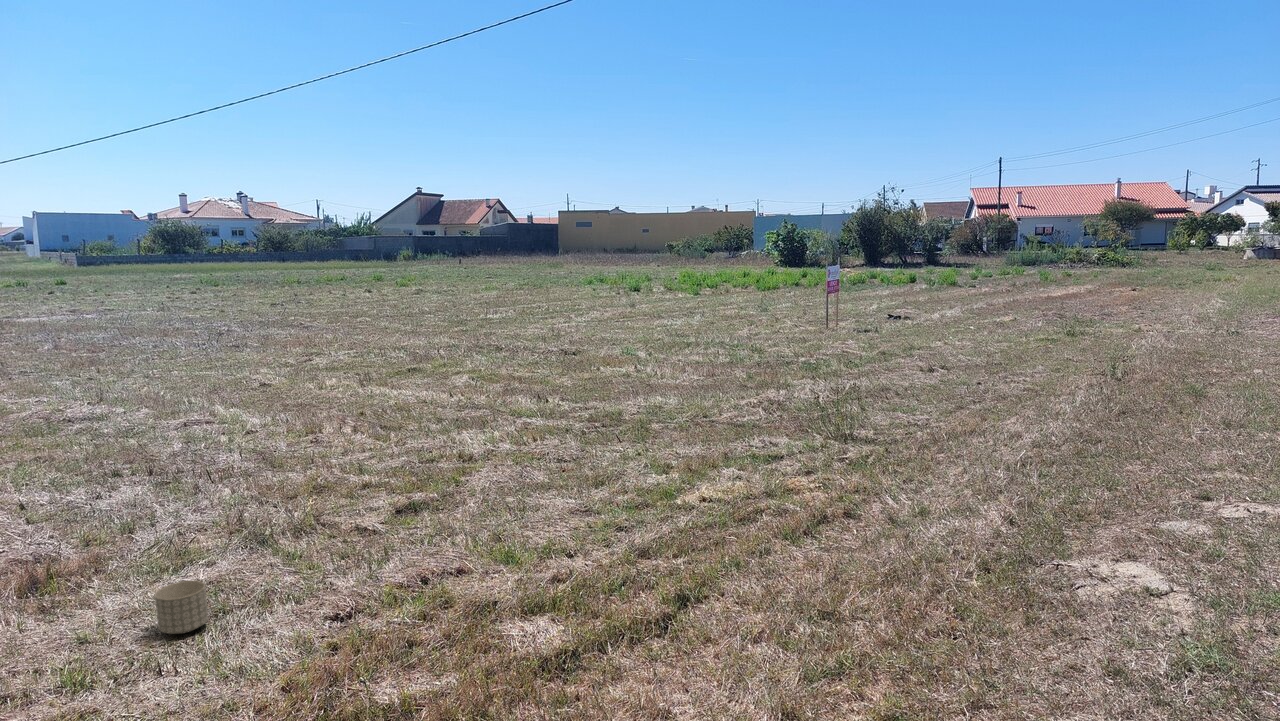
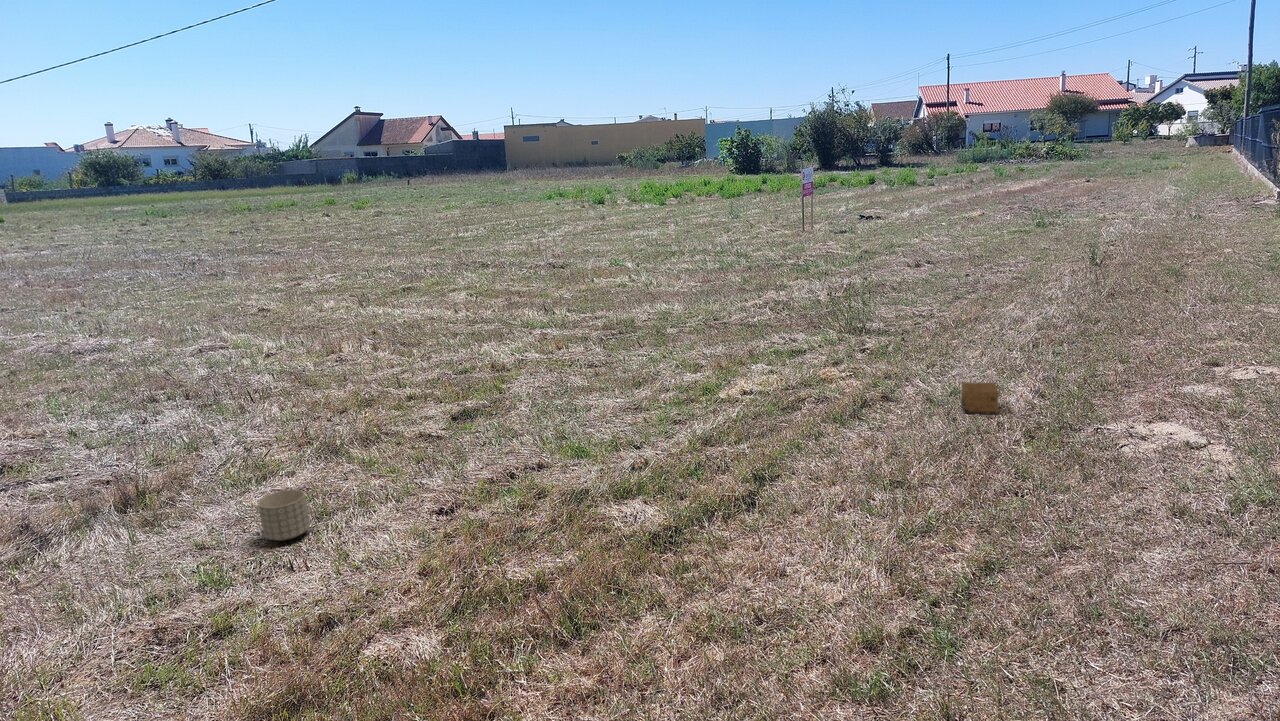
cardboard box: none [922,505,958,542] -> present [961,382,999,415]

